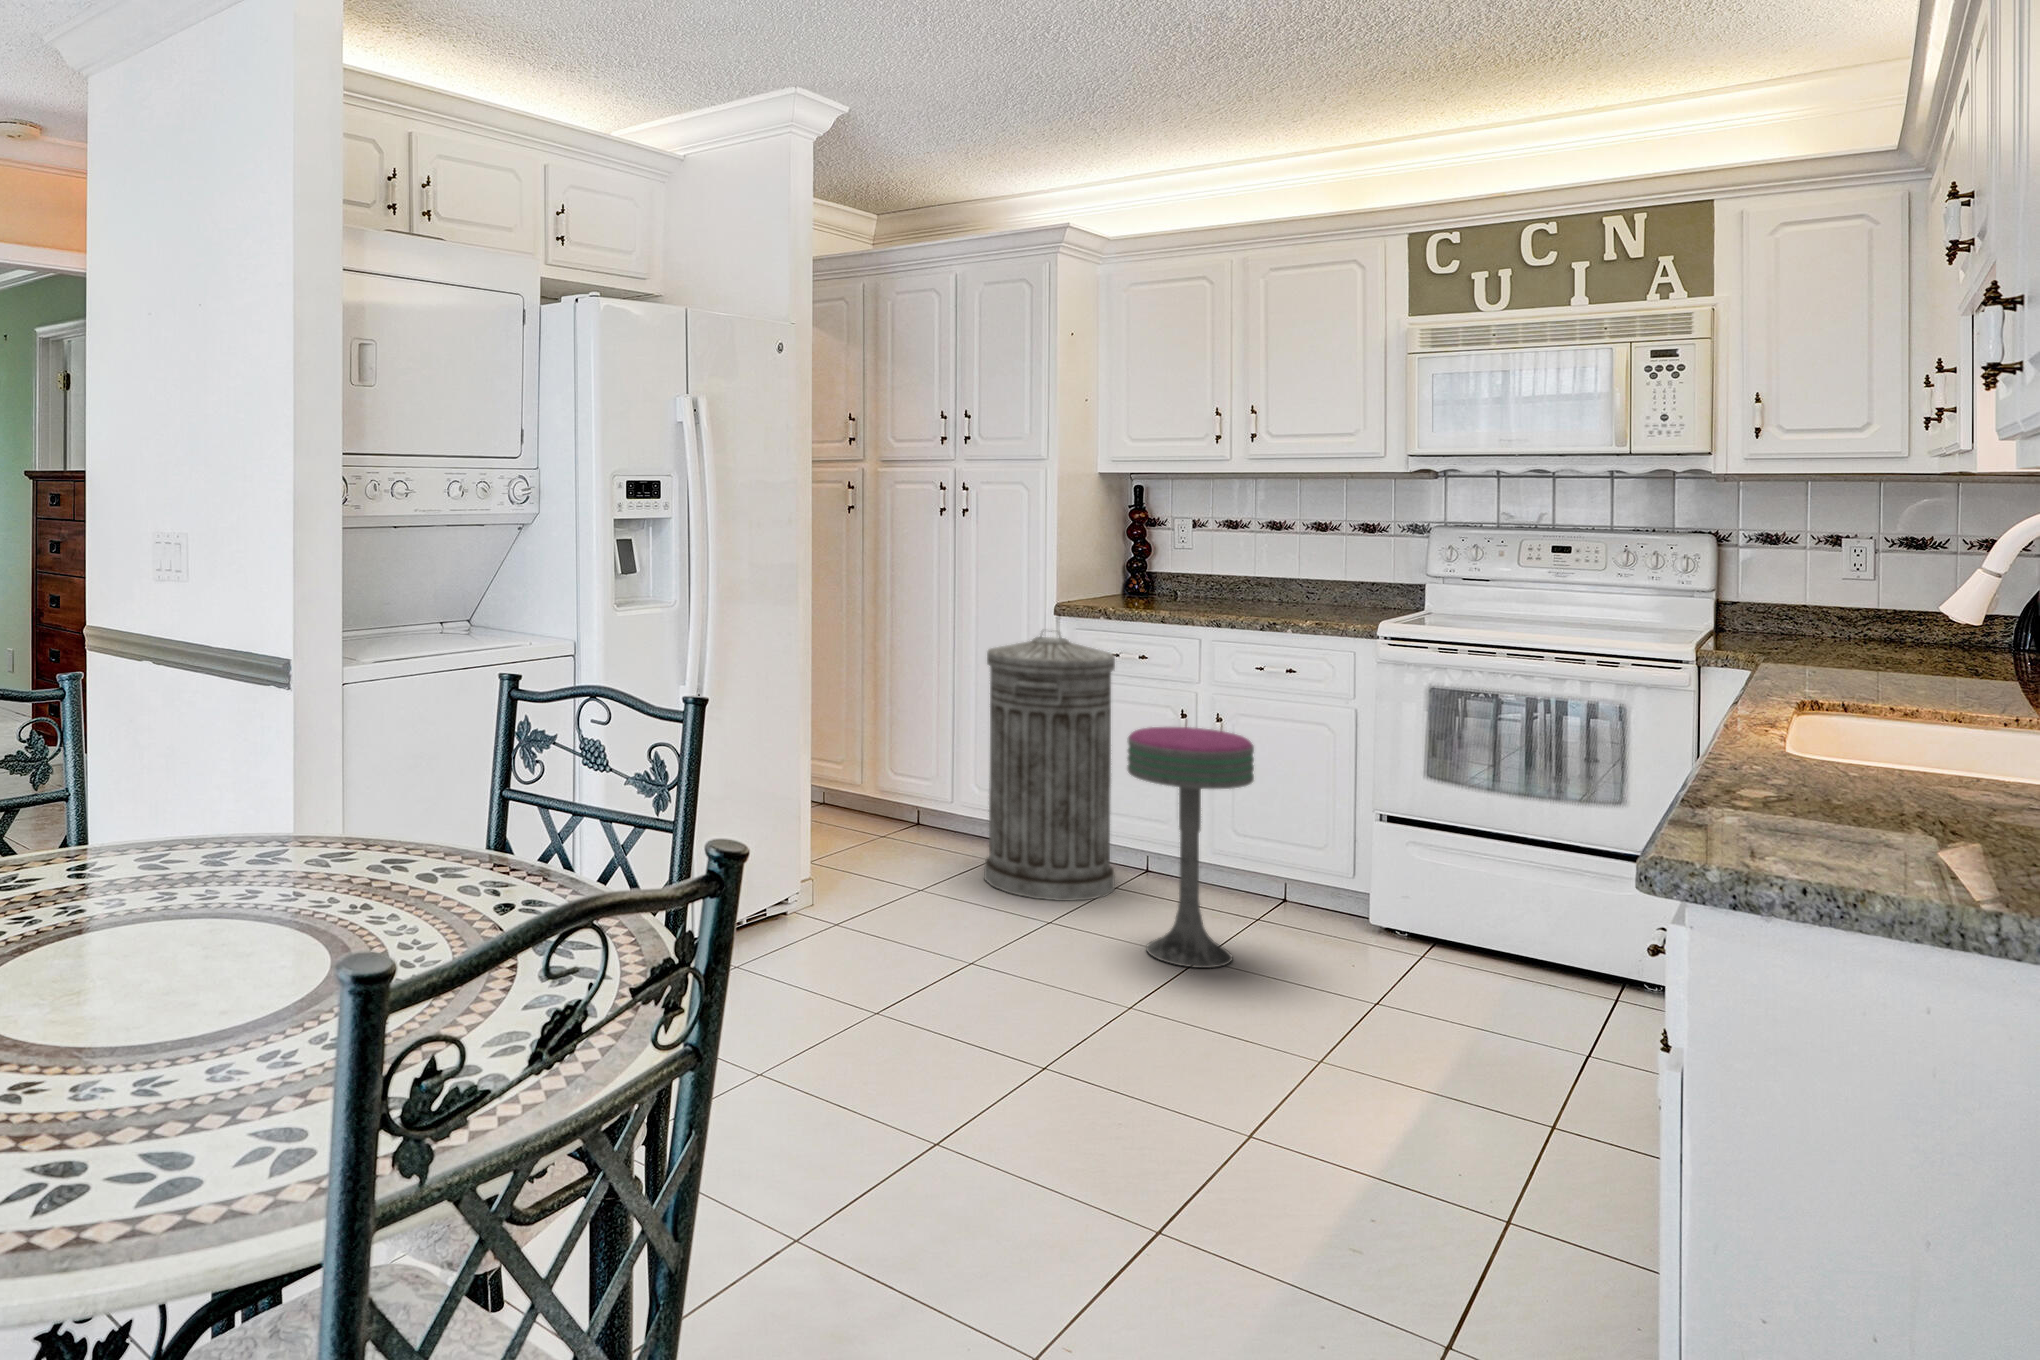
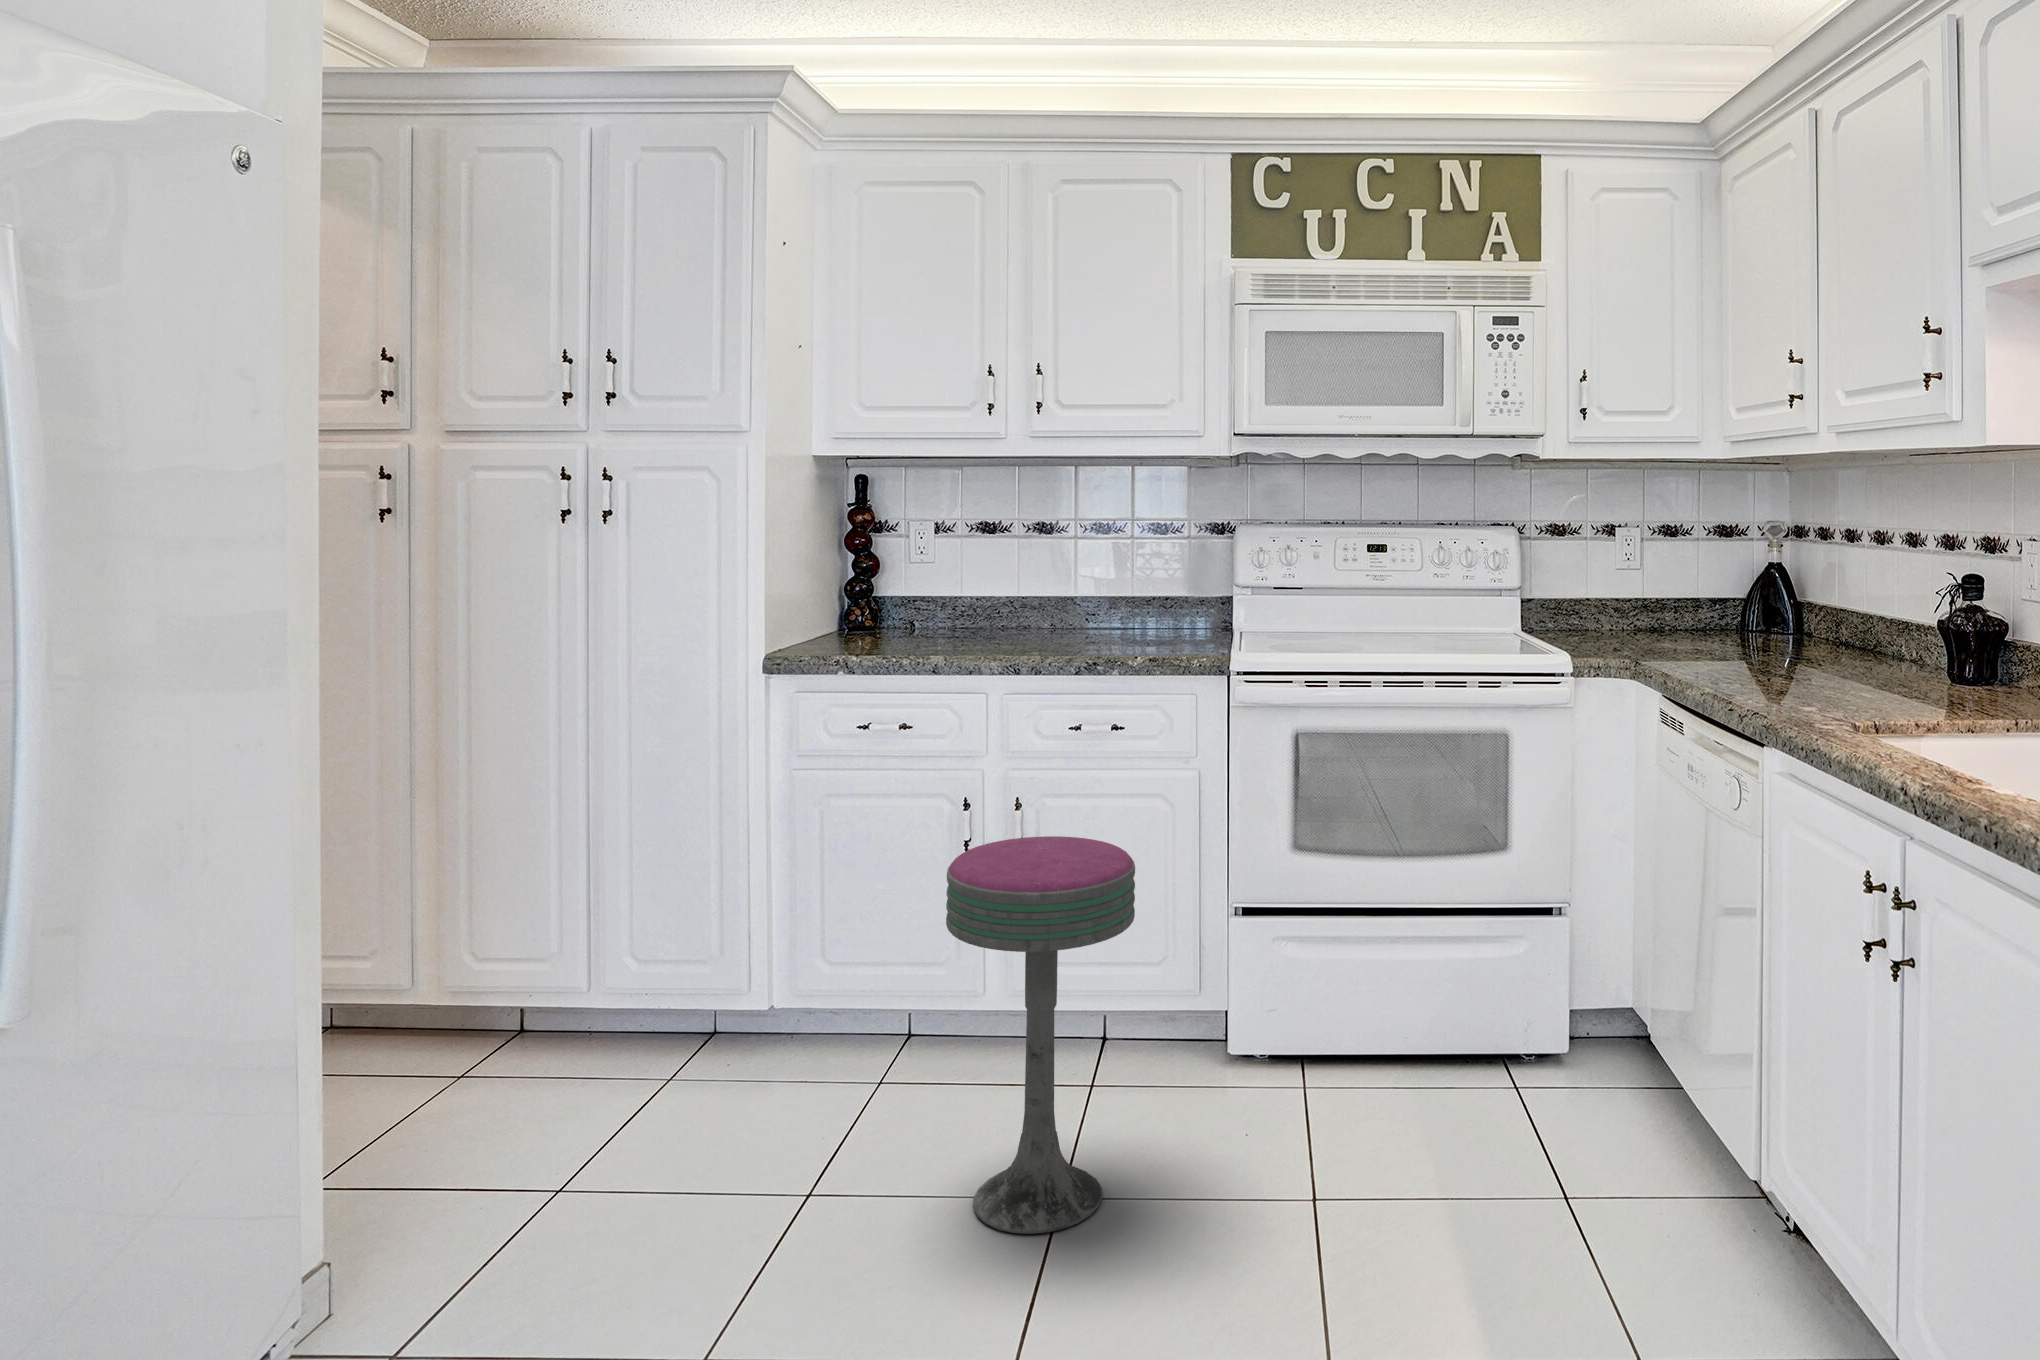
trash can: present [984,631,1115,901] -> none [653,700,873,1151]

